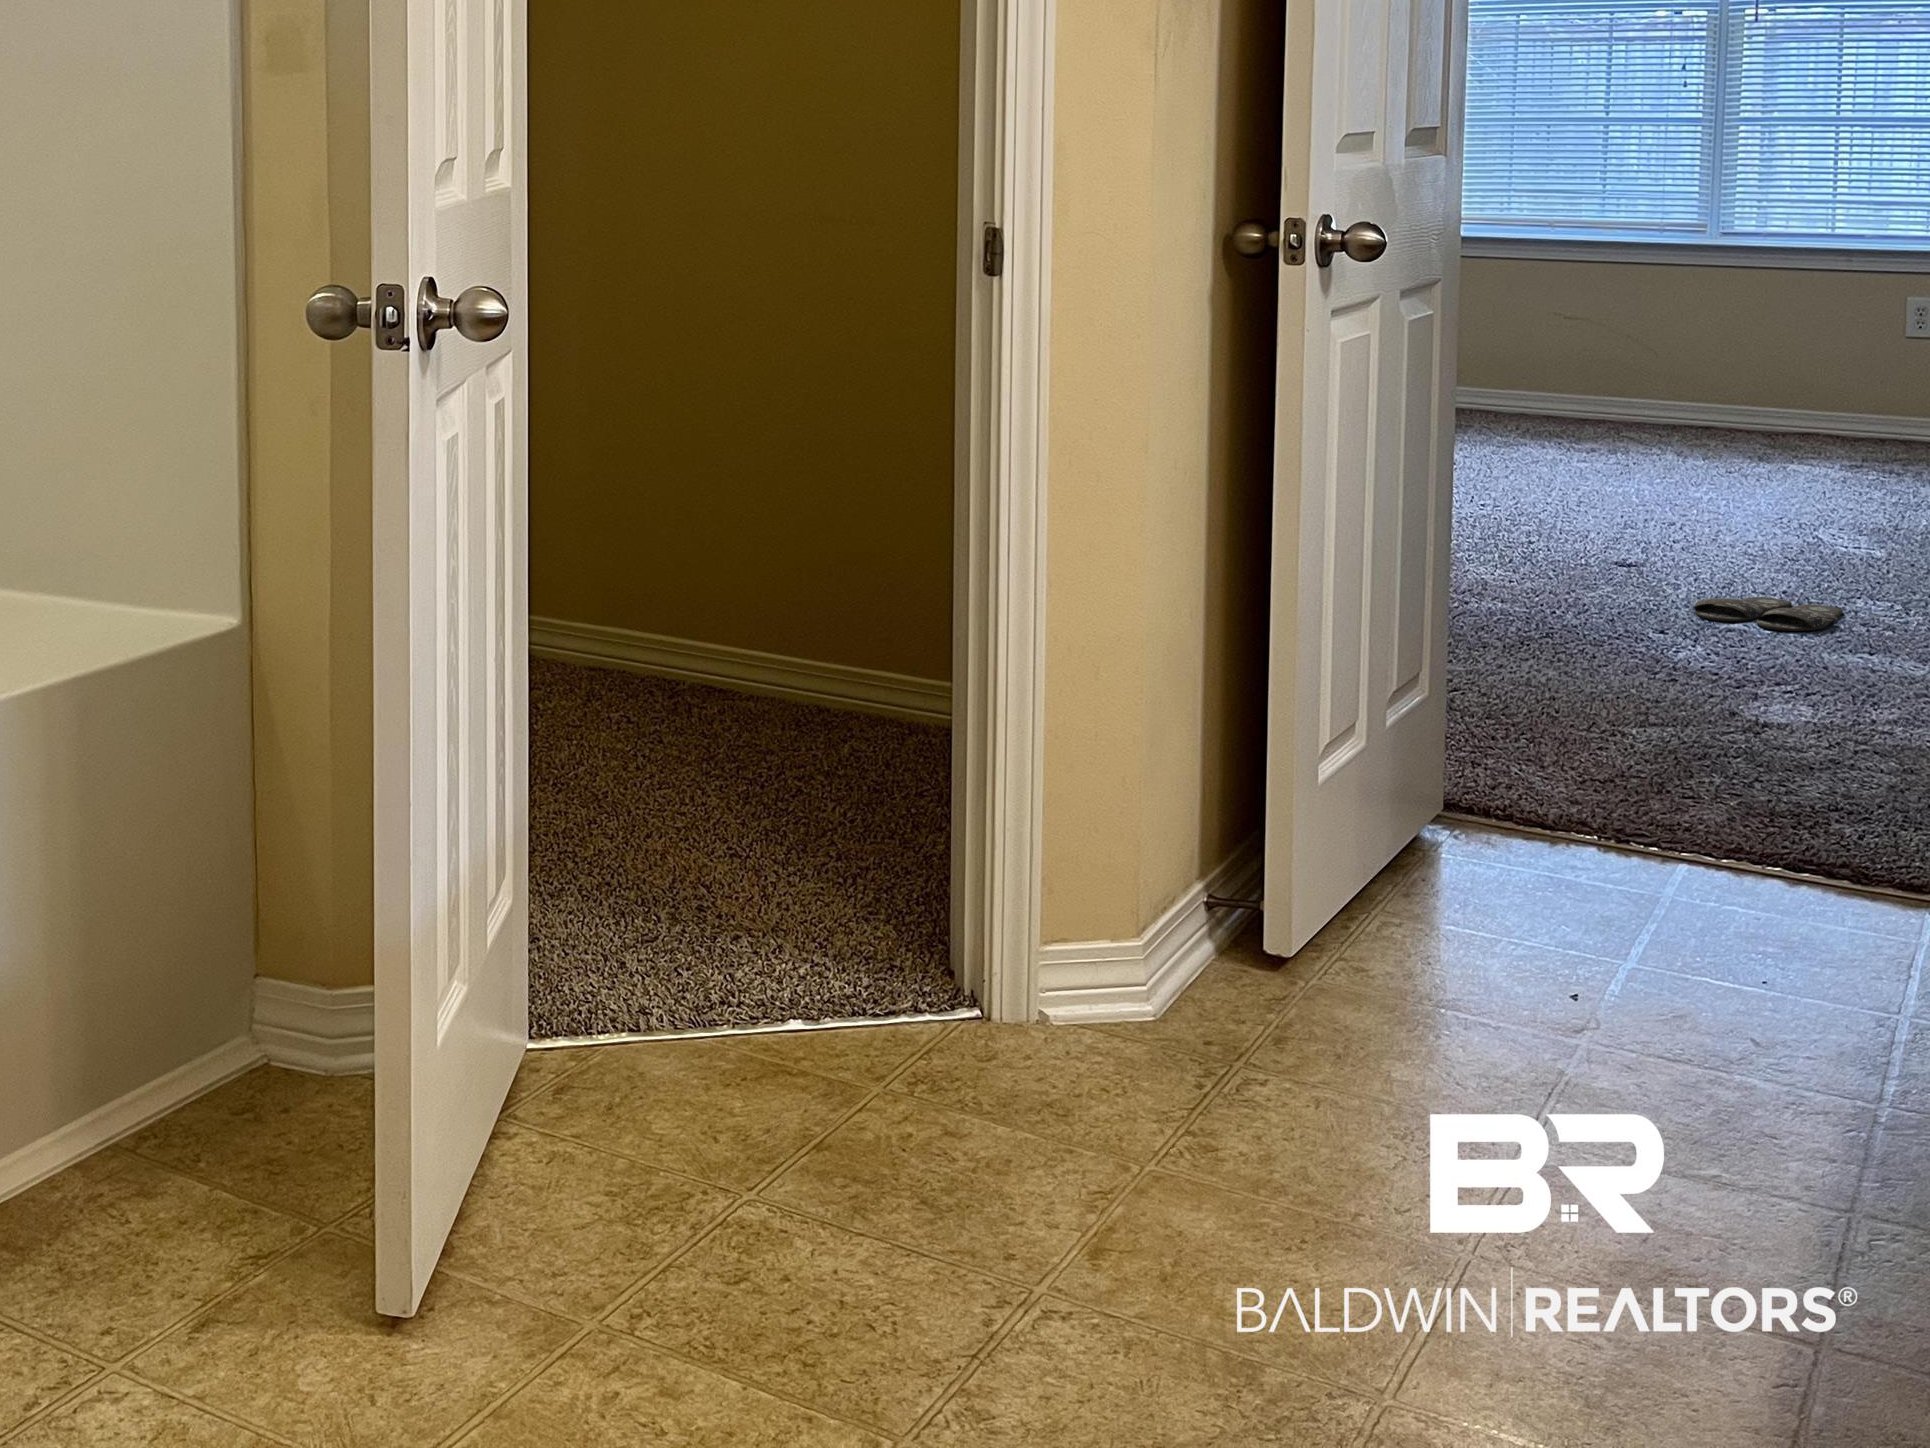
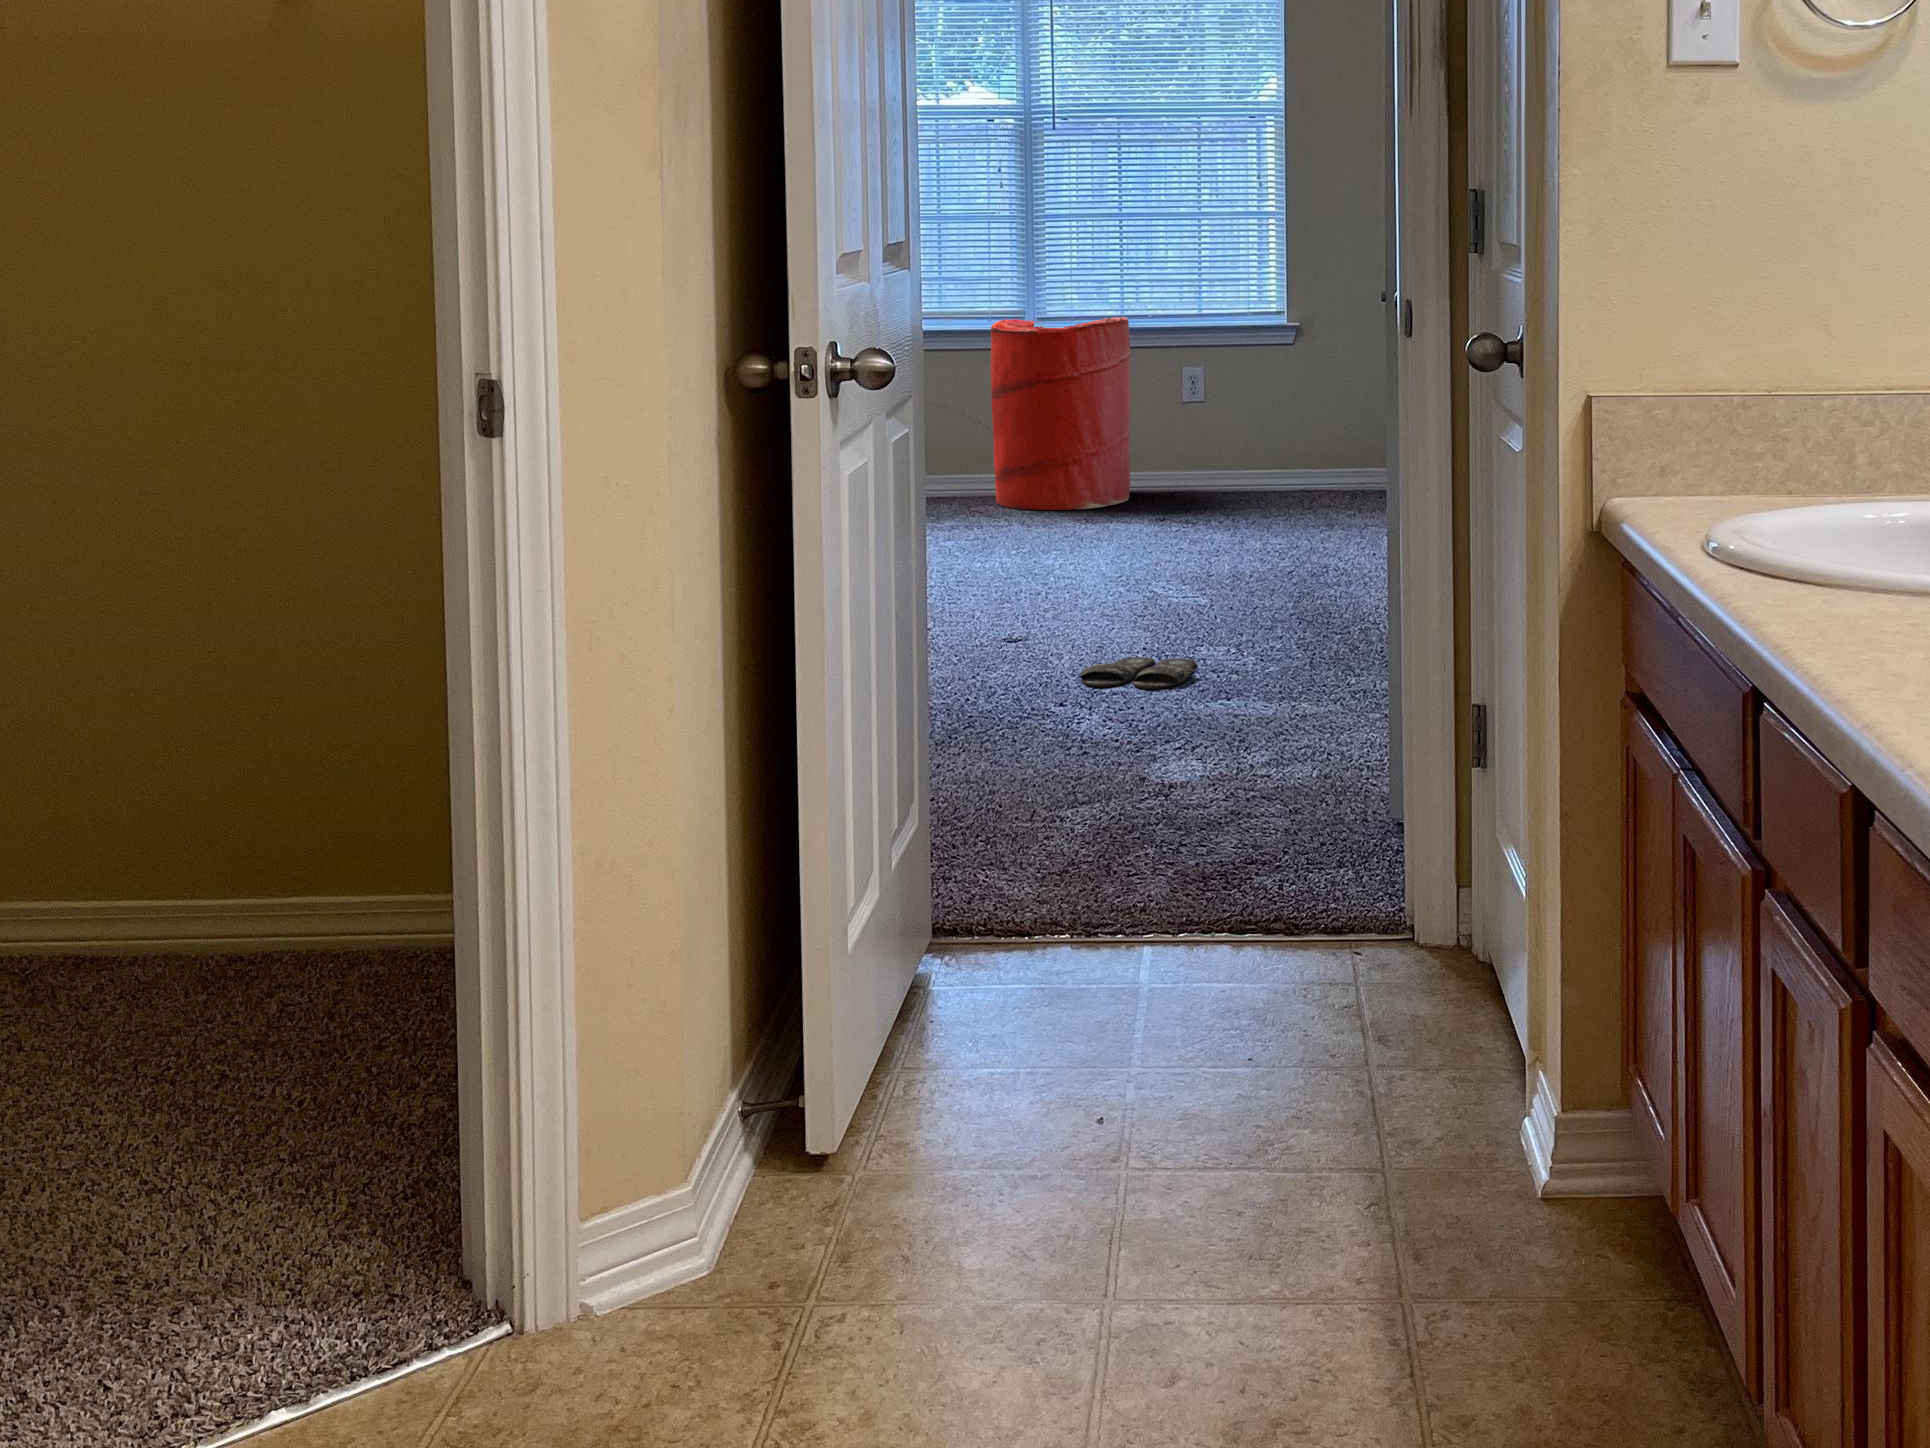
laundry hamper: none [1657,237,1836,448] -> present [991,317,1131,510]

